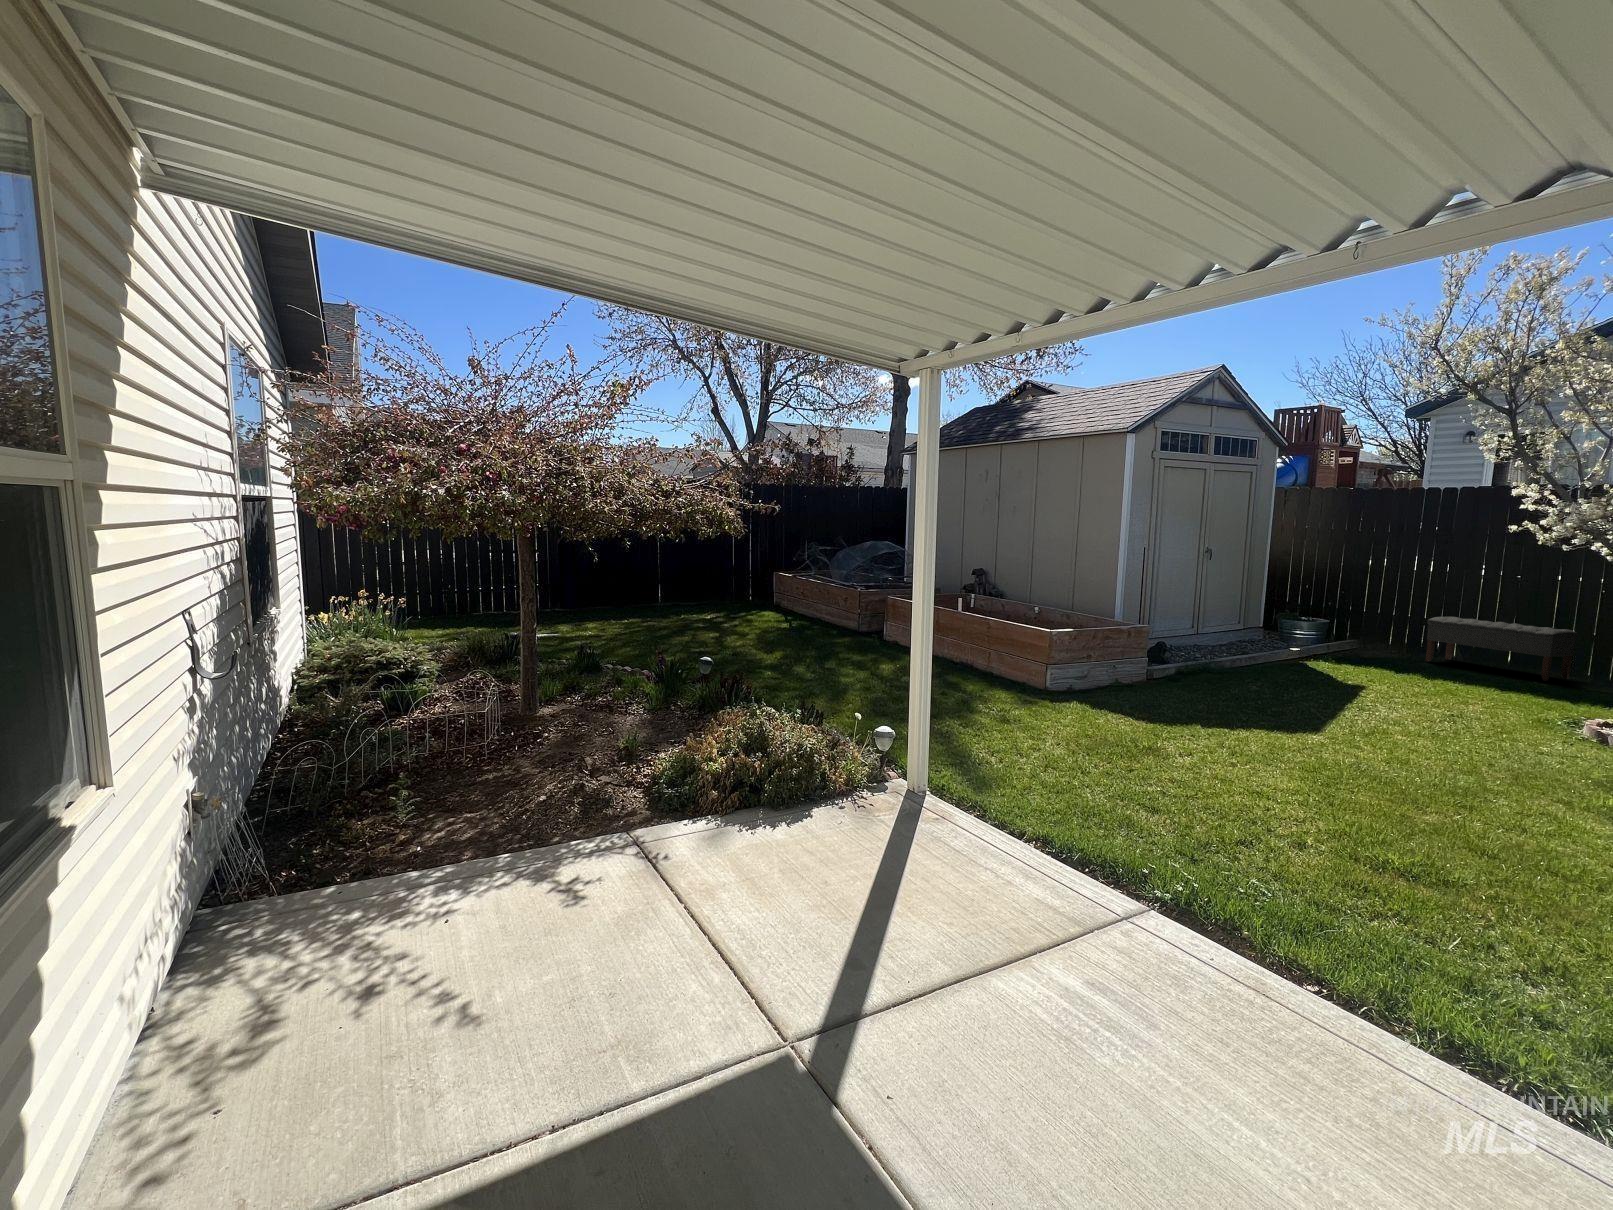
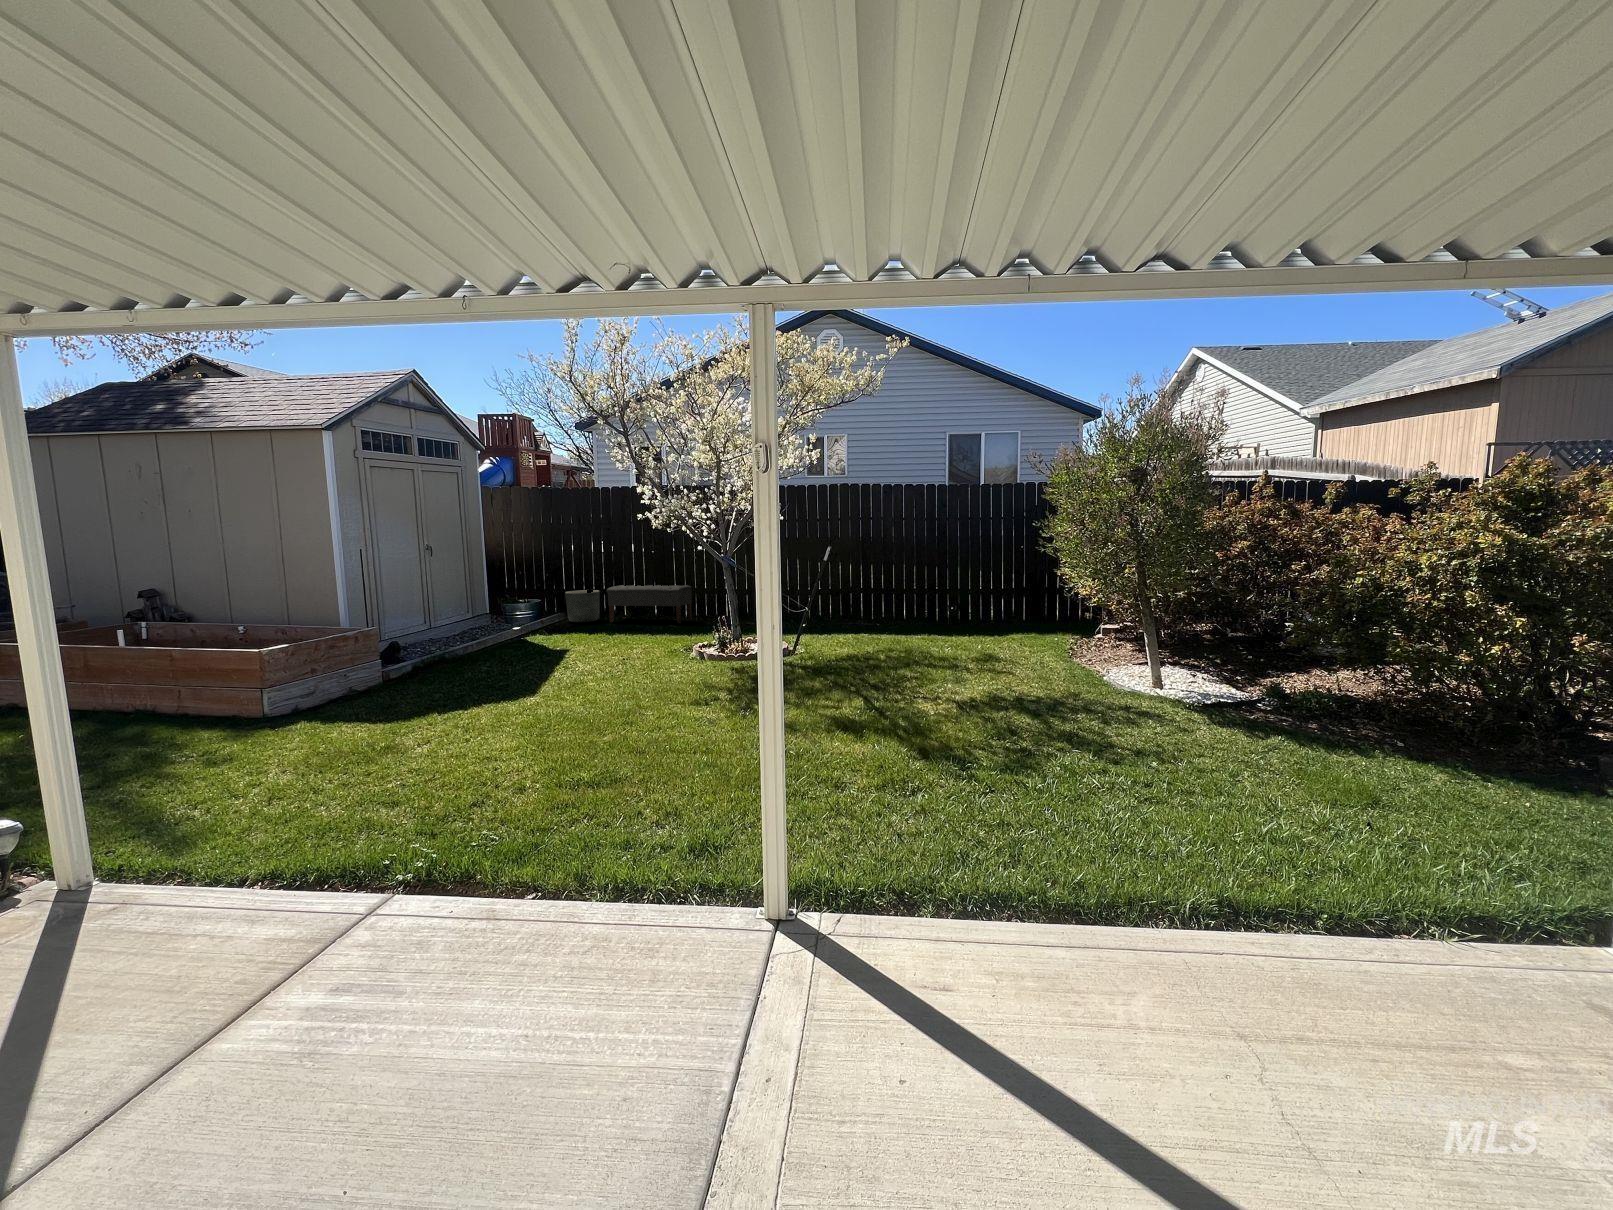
planter: none [1364,615,1416,656] -> present [565,590,600,622]

